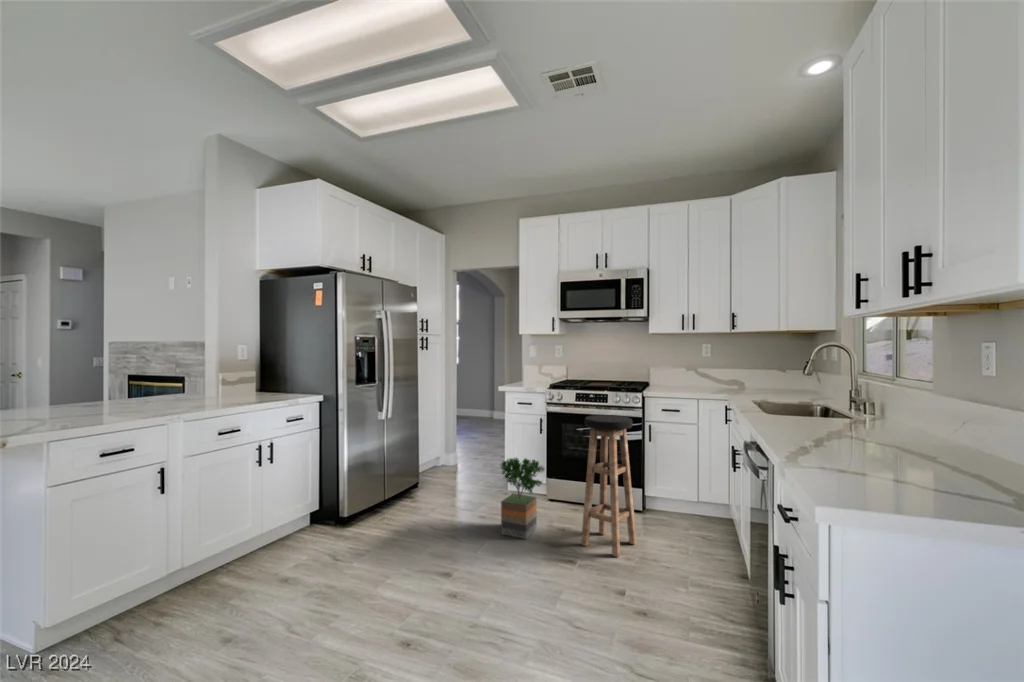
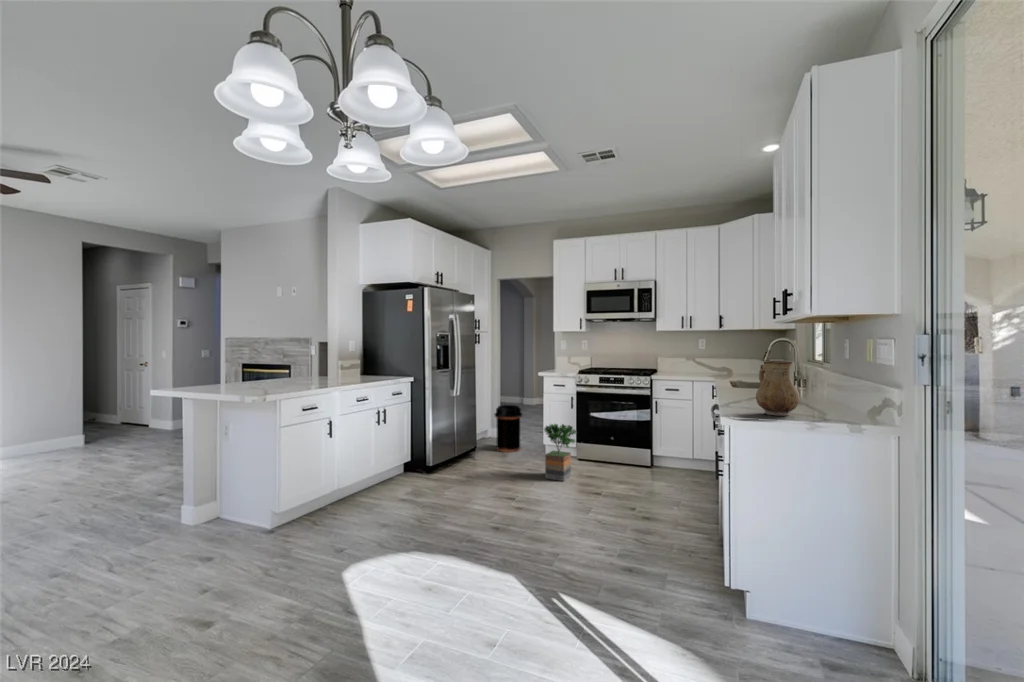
ceramic pitcher: none [872,382,981,501] -> present [756,361,800,416]
bar stool: present [581,415,637,557] -> none [604,392,645,491]
trash can: none [445,427,480,488] -> present [495,405,522,452]

